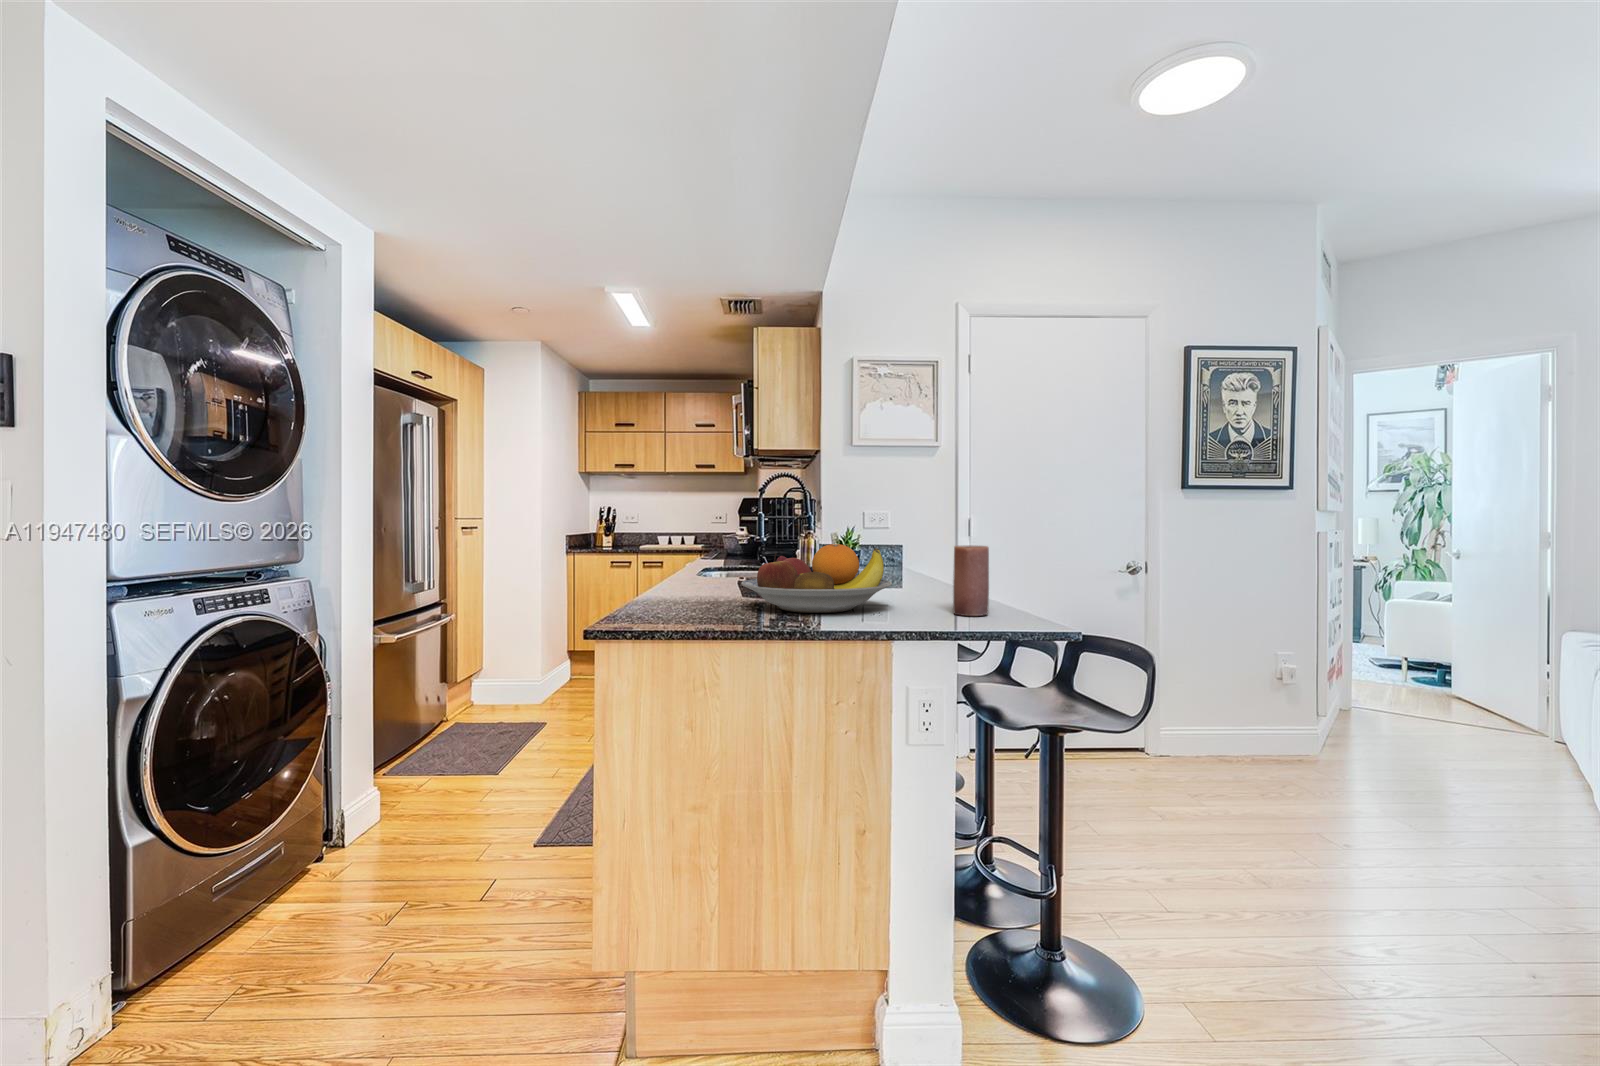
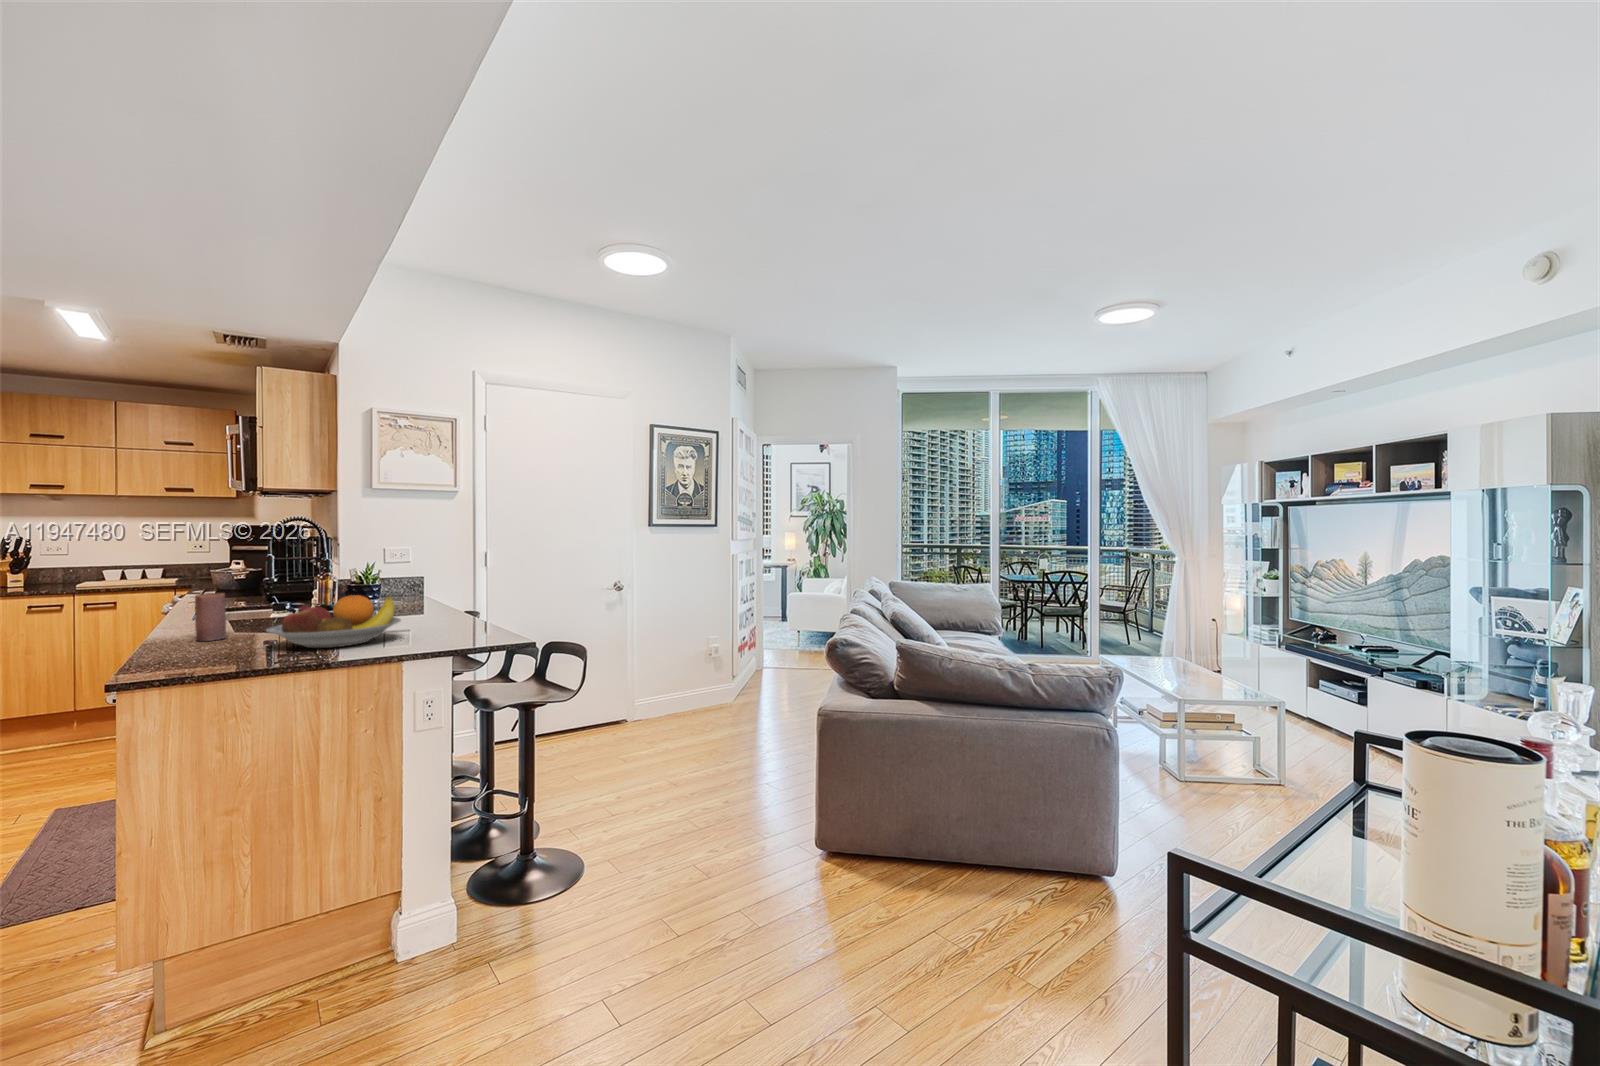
candle: present [953,546,989,616] -> present [195,593,226,641]

